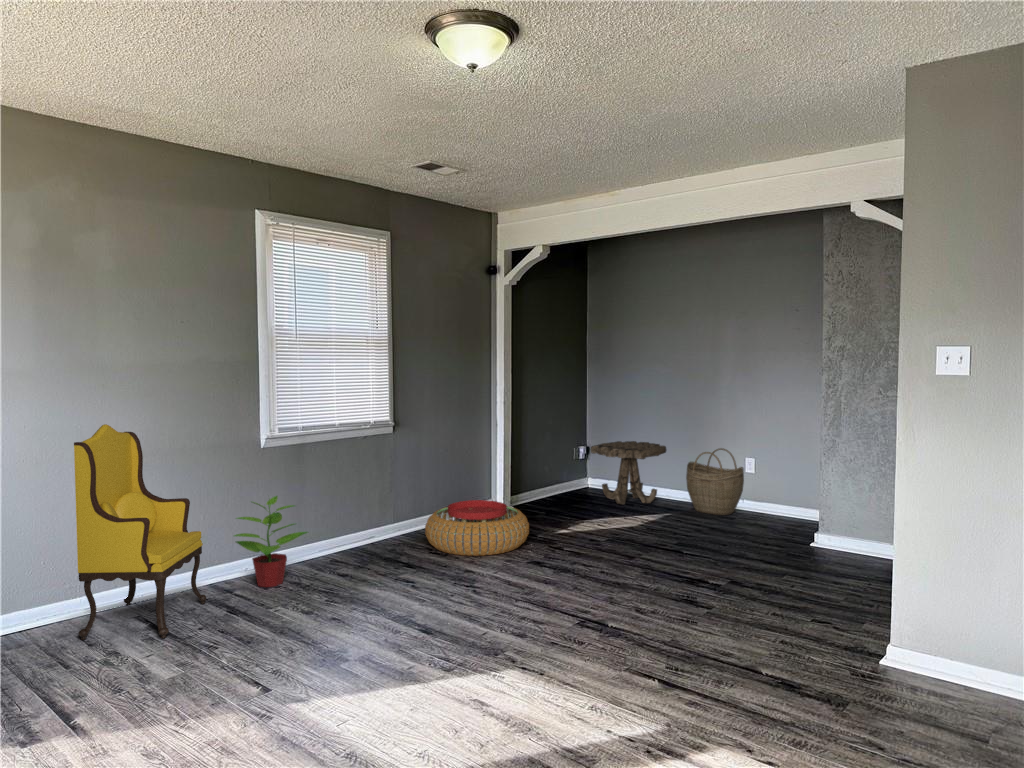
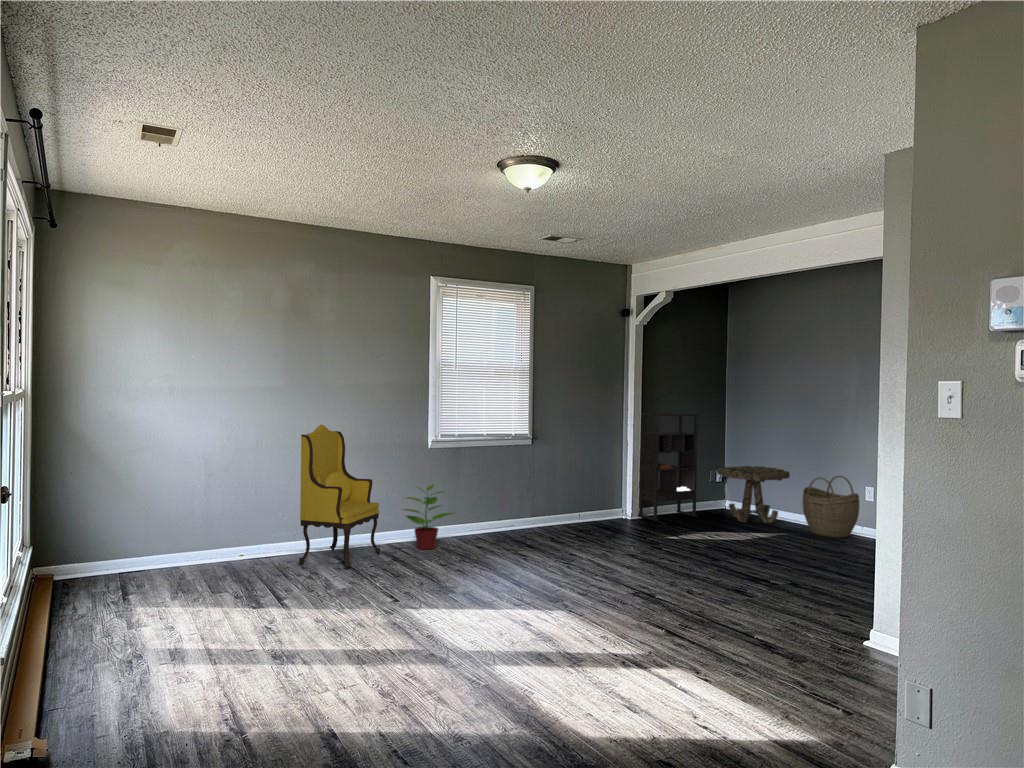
bookshelf: none [508,386,571,511] -> present [638,413,698,521]
pouf: present [425,500,529,556] -> none [550,504,636,546]

